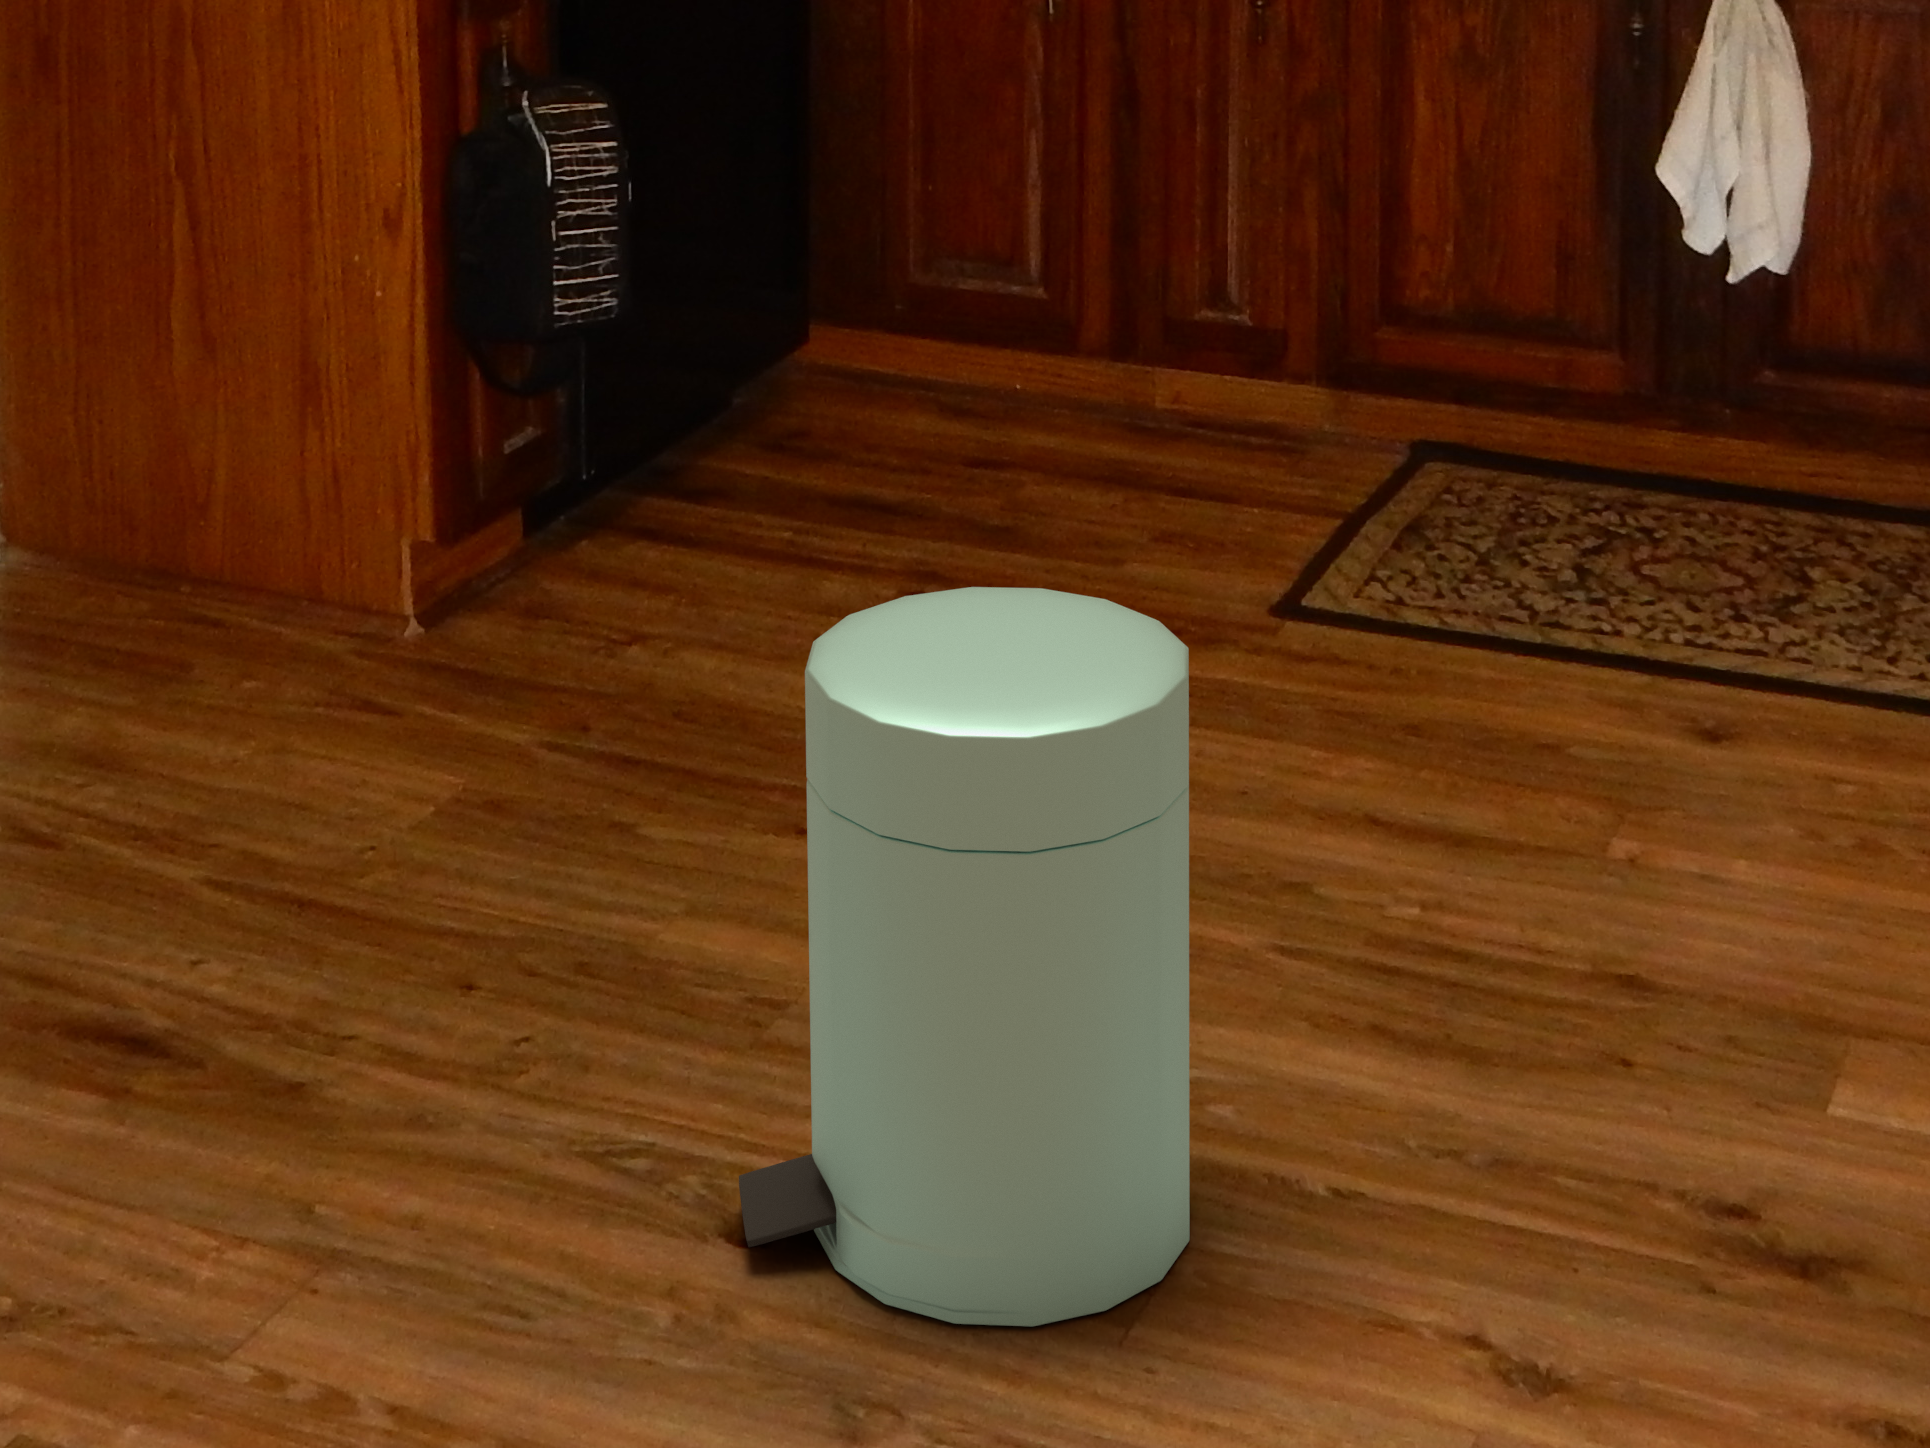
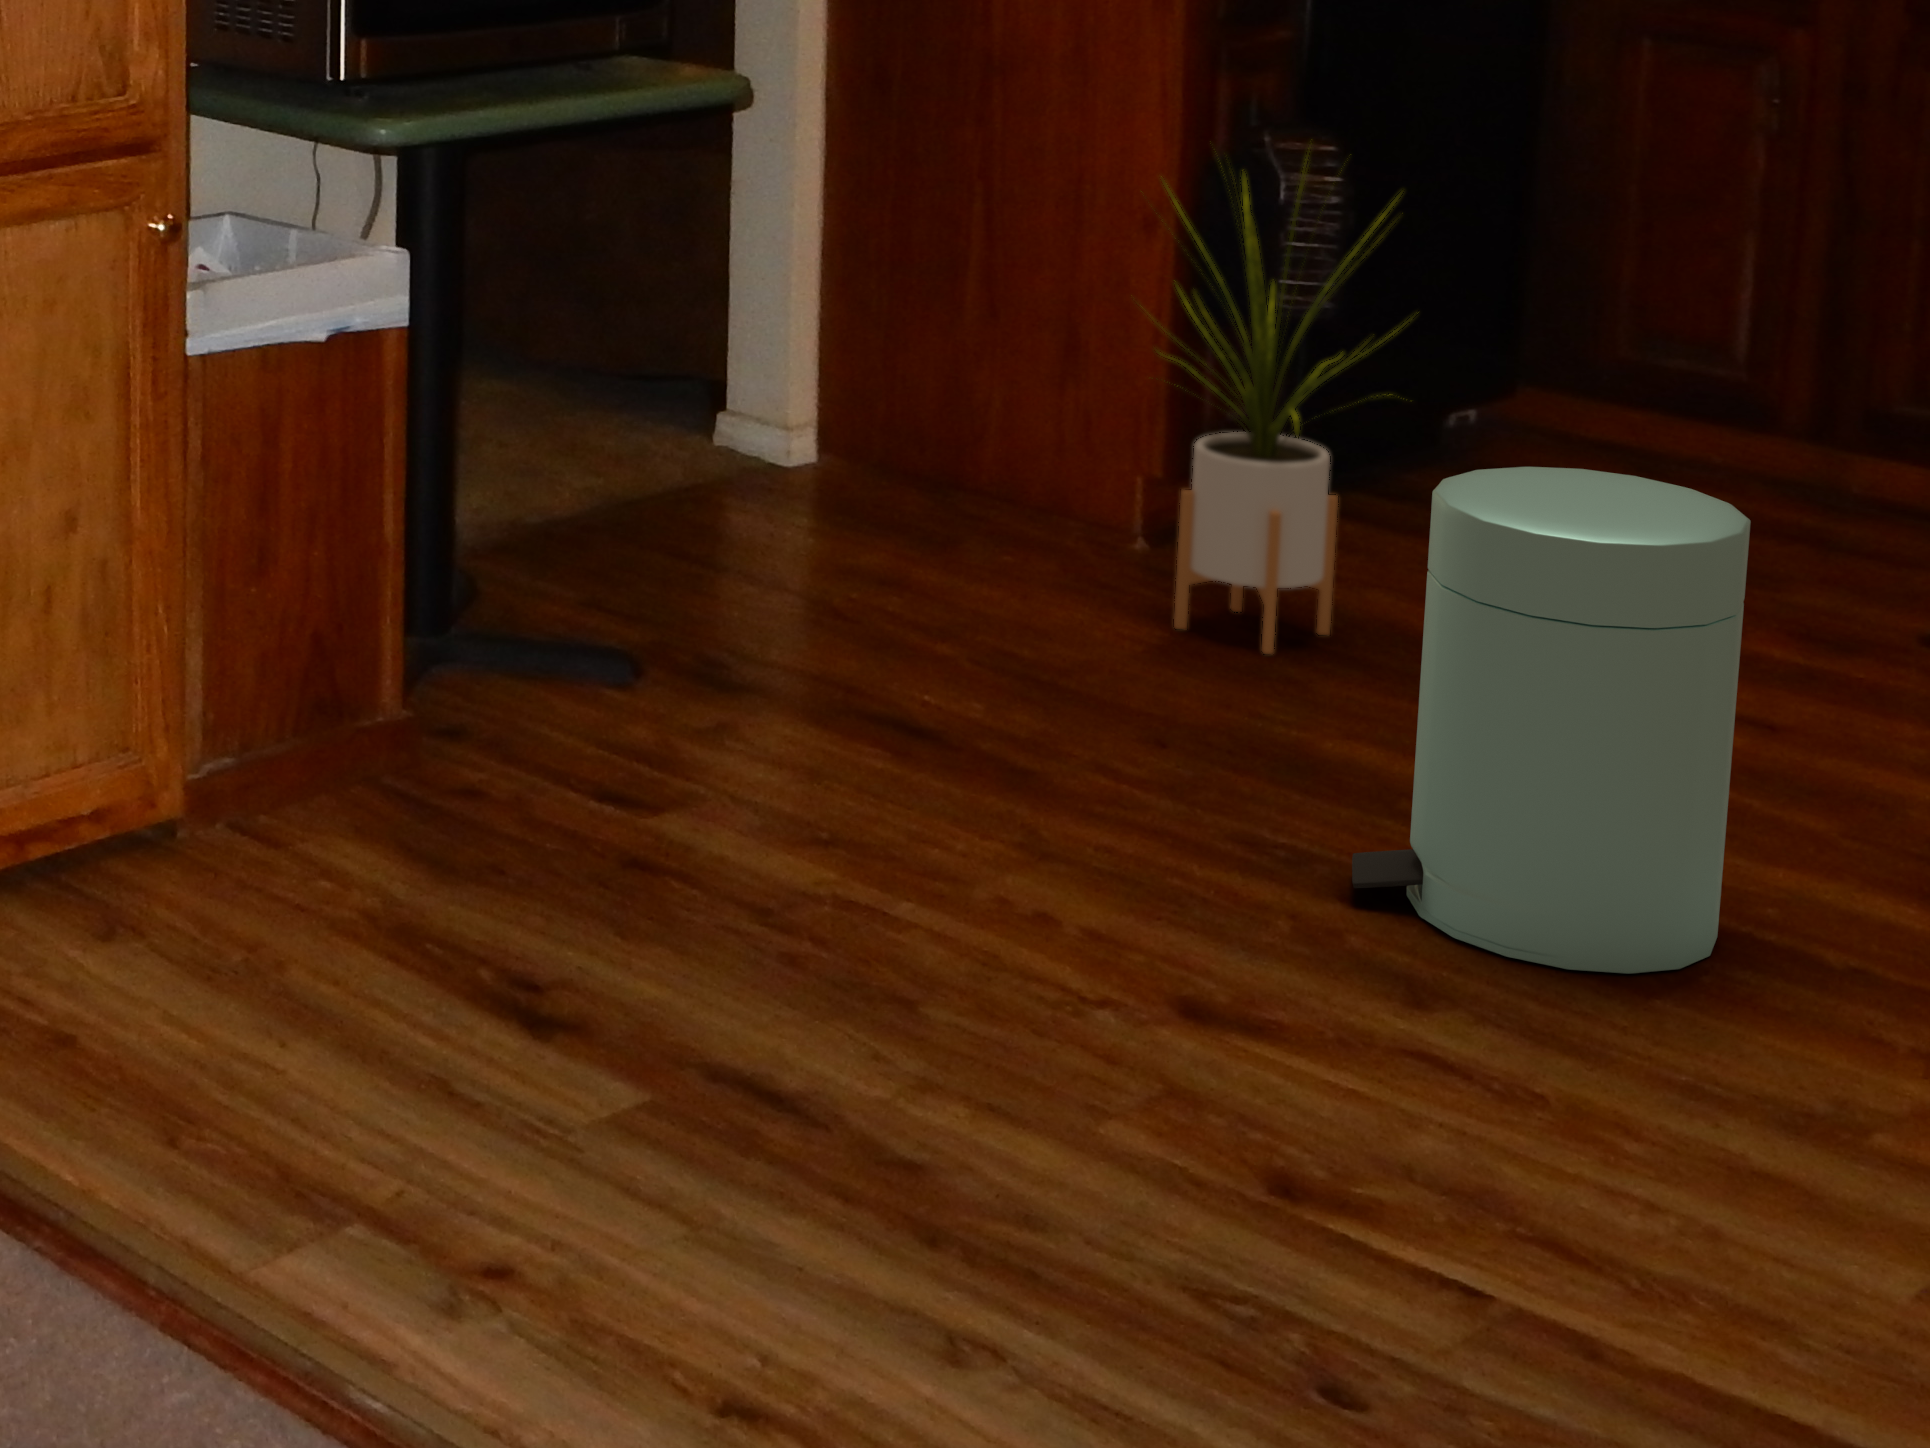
house plant: none [382,114,734,796] -> present [1143,149,1397,654]

